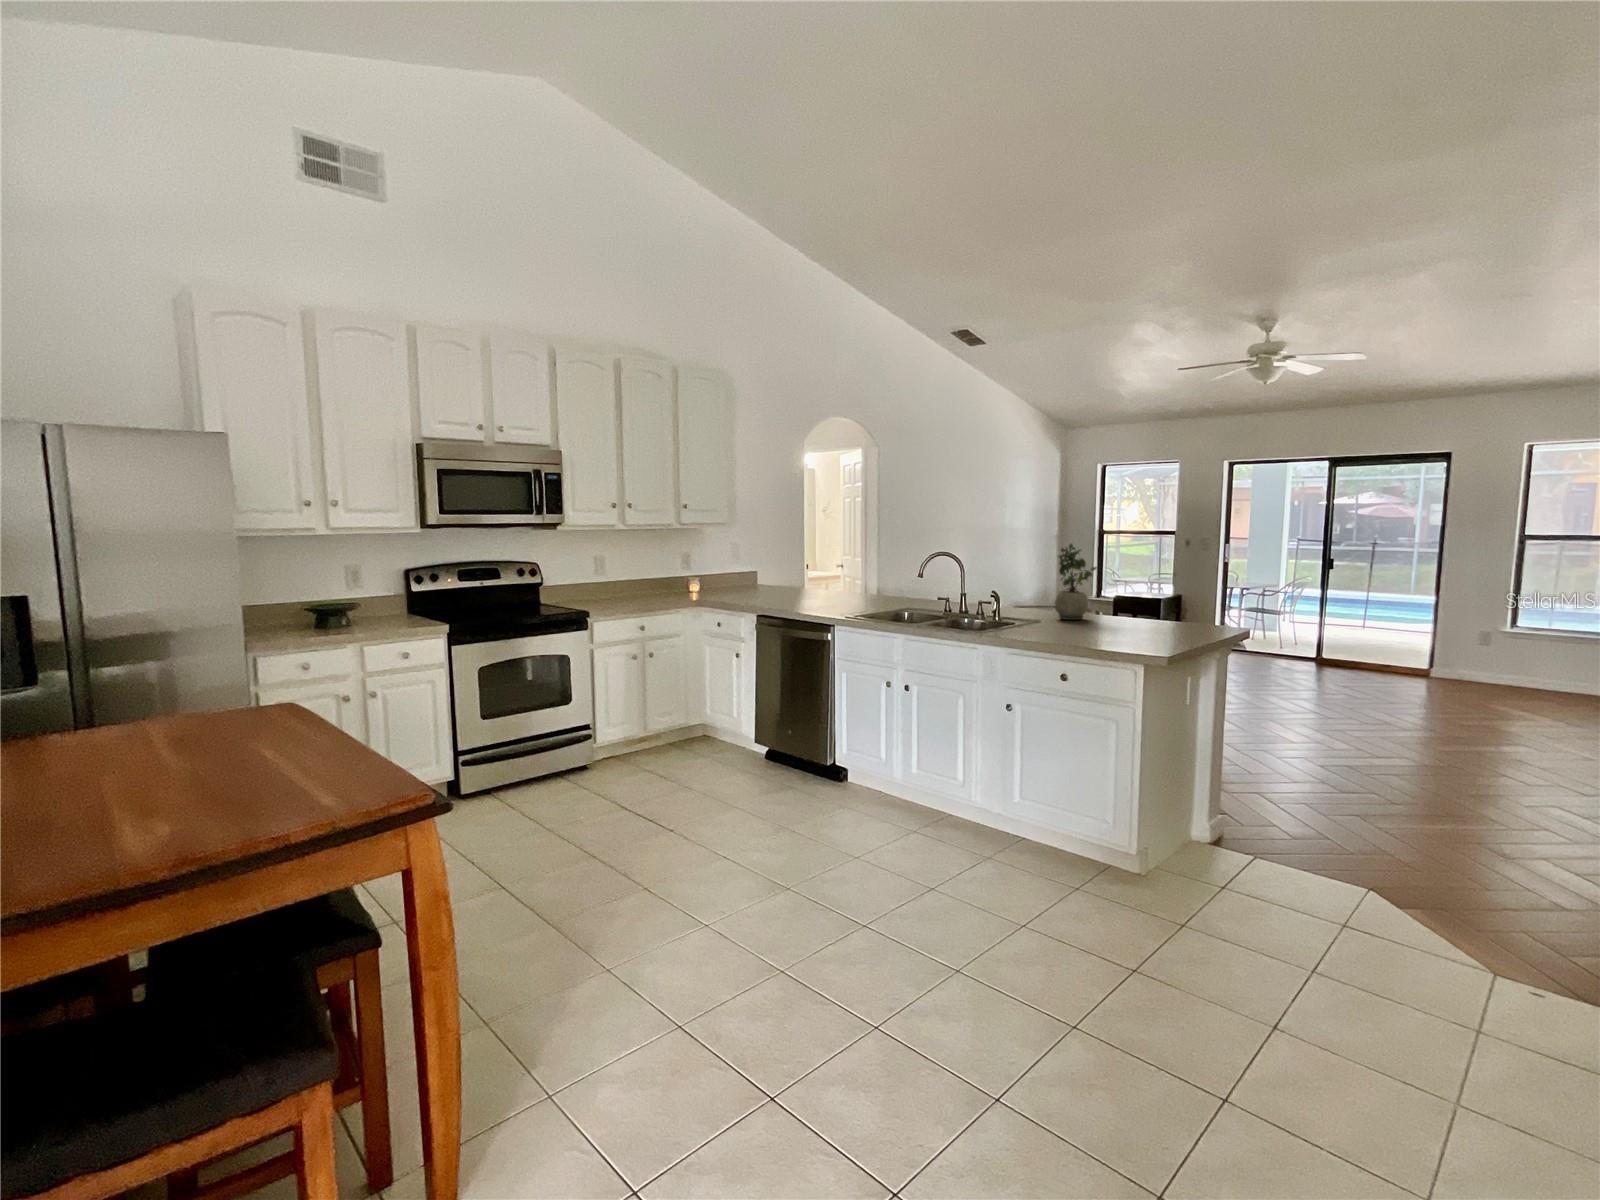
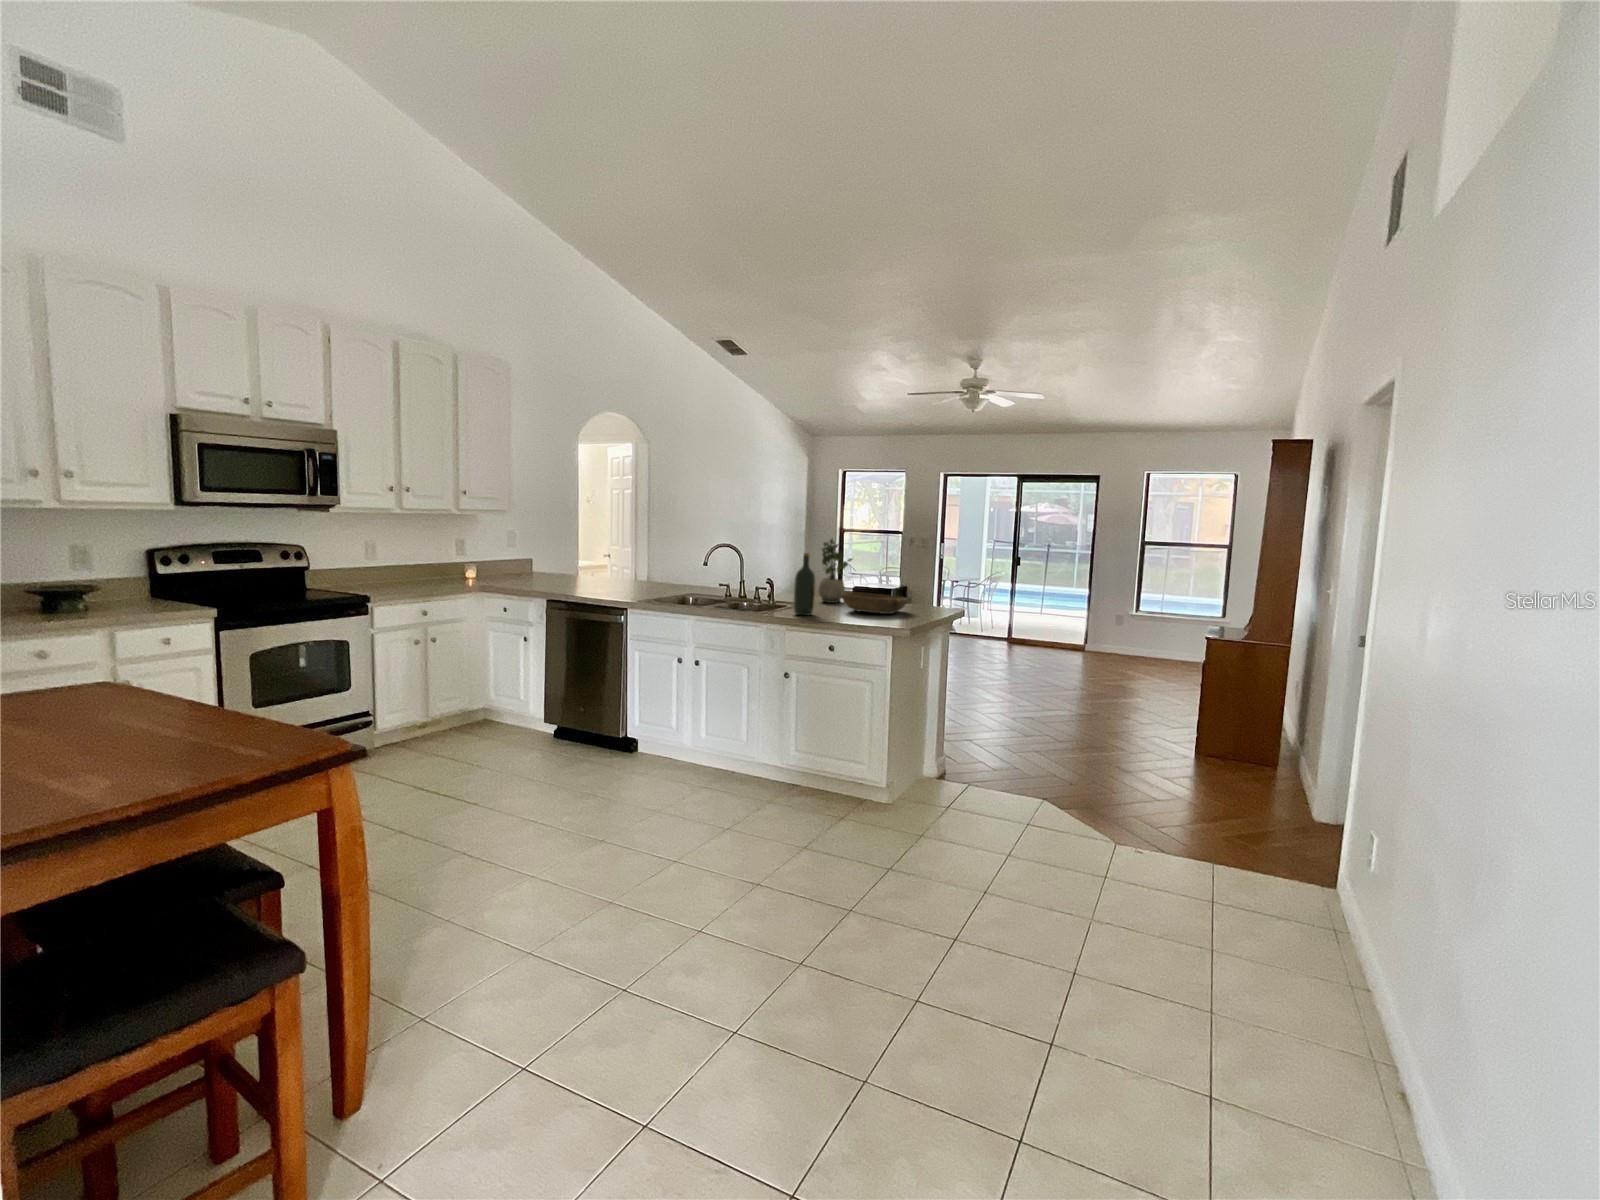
wine bottle: none [1020,562,1047,637] -> present [793,553,815,615]
bowl: none [1081,609,1168,636] -> present [841,592,907,614]

